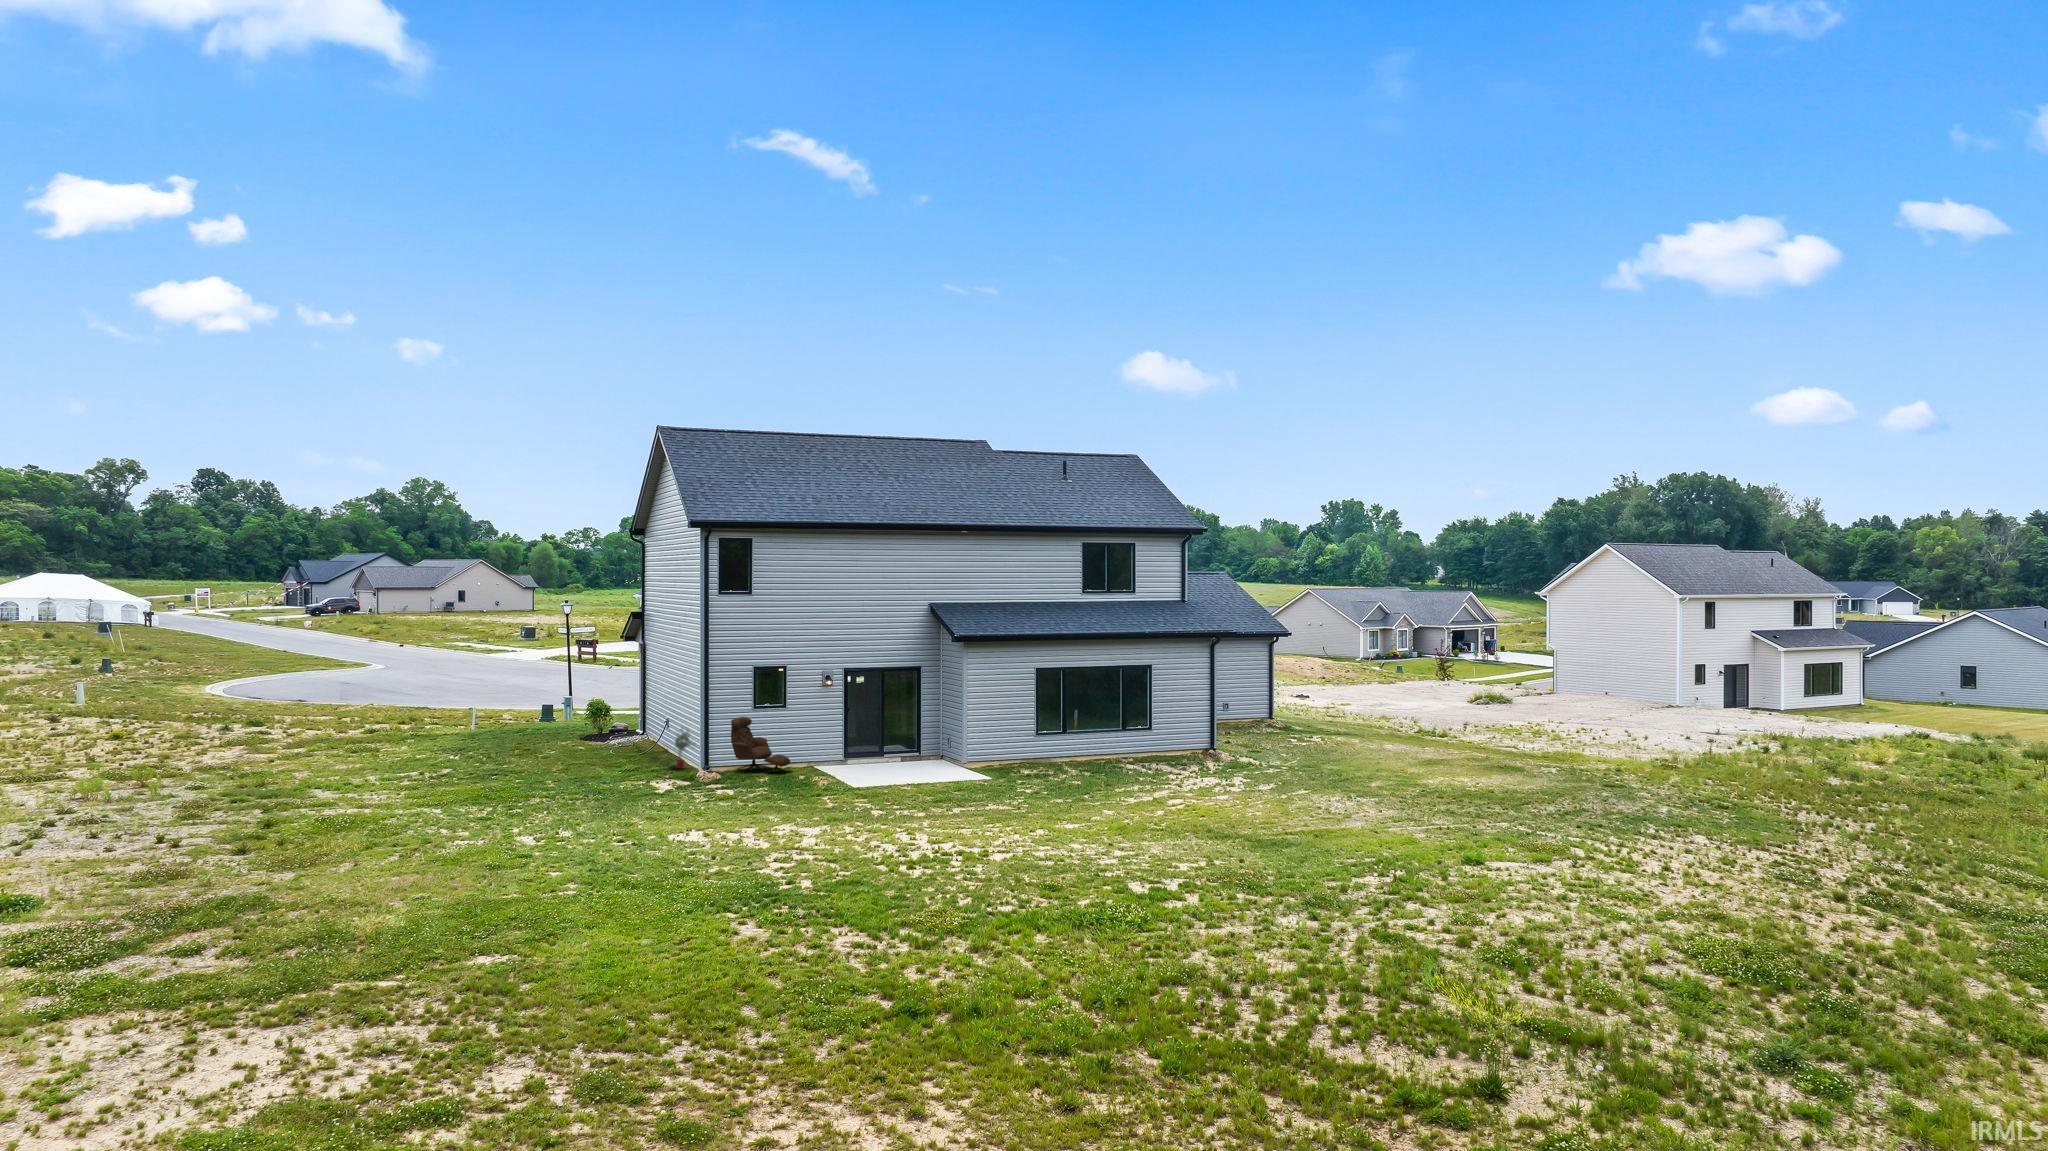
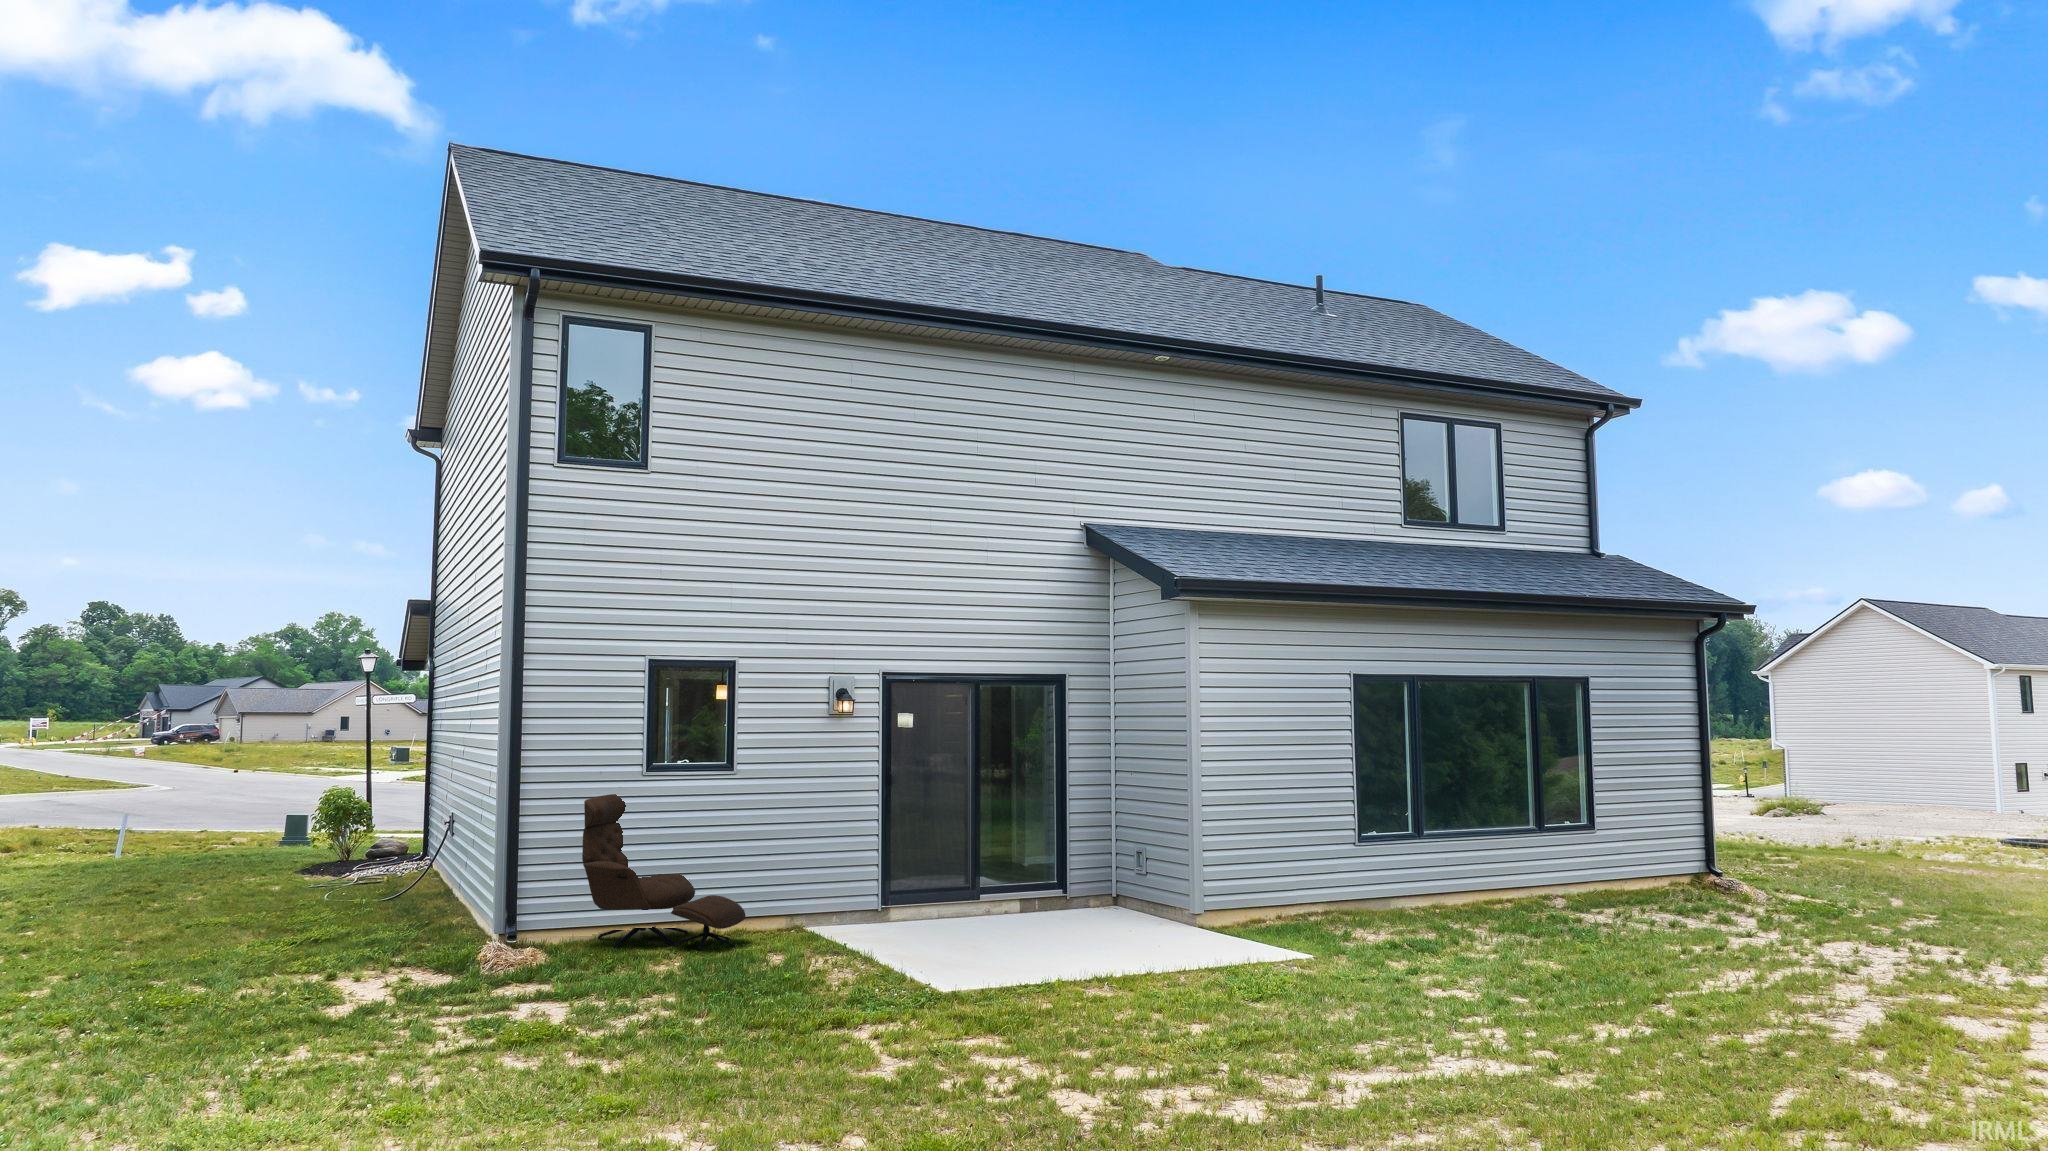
potted tree: present [675,728,695,769] -> none [422,820,492,939]

